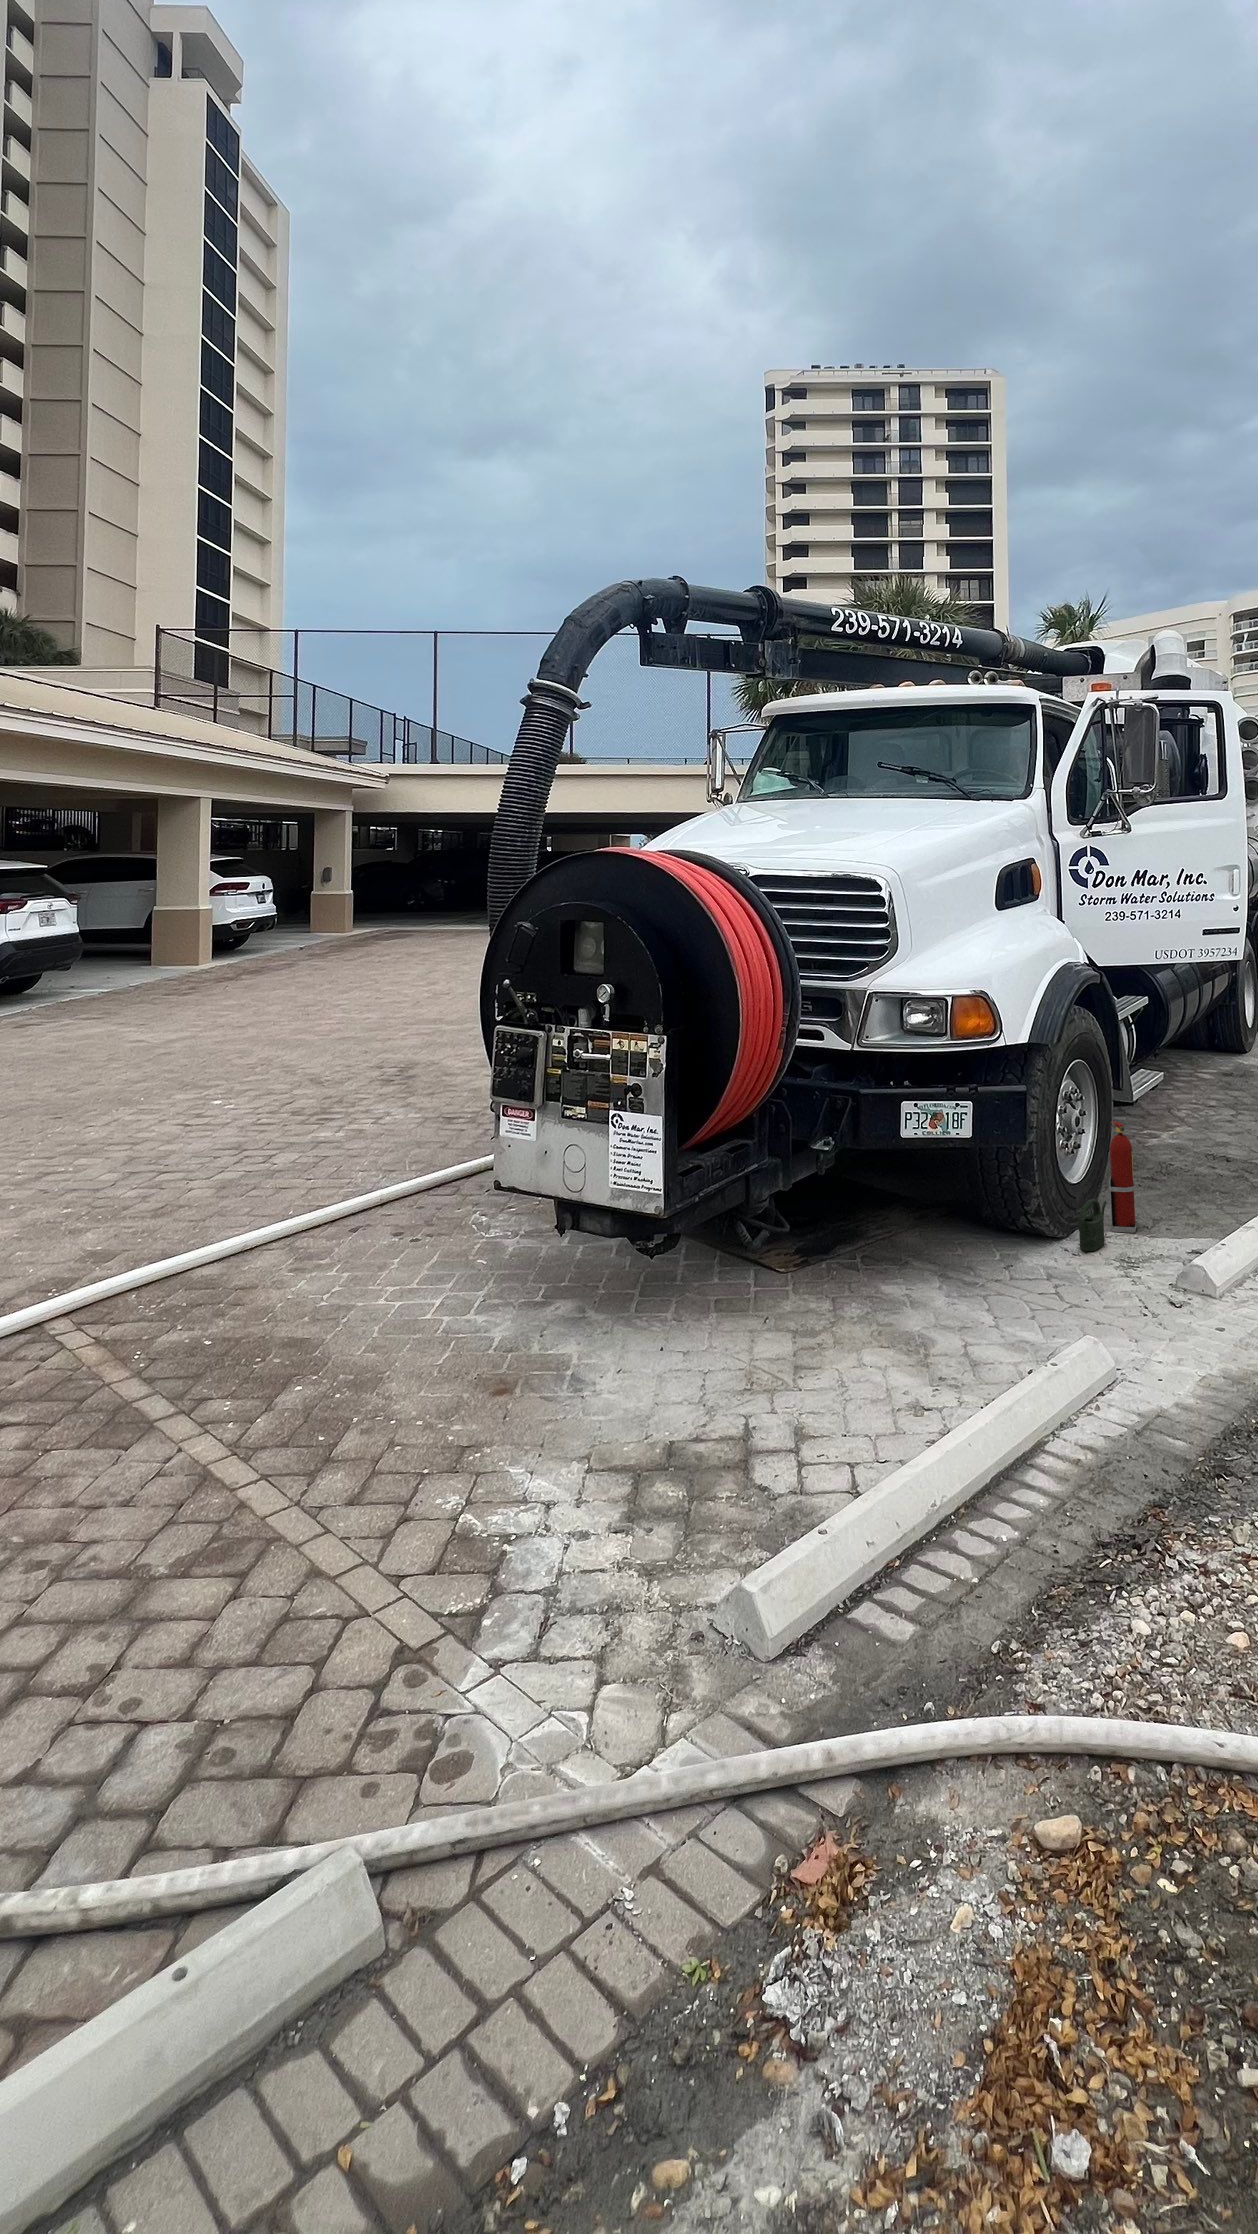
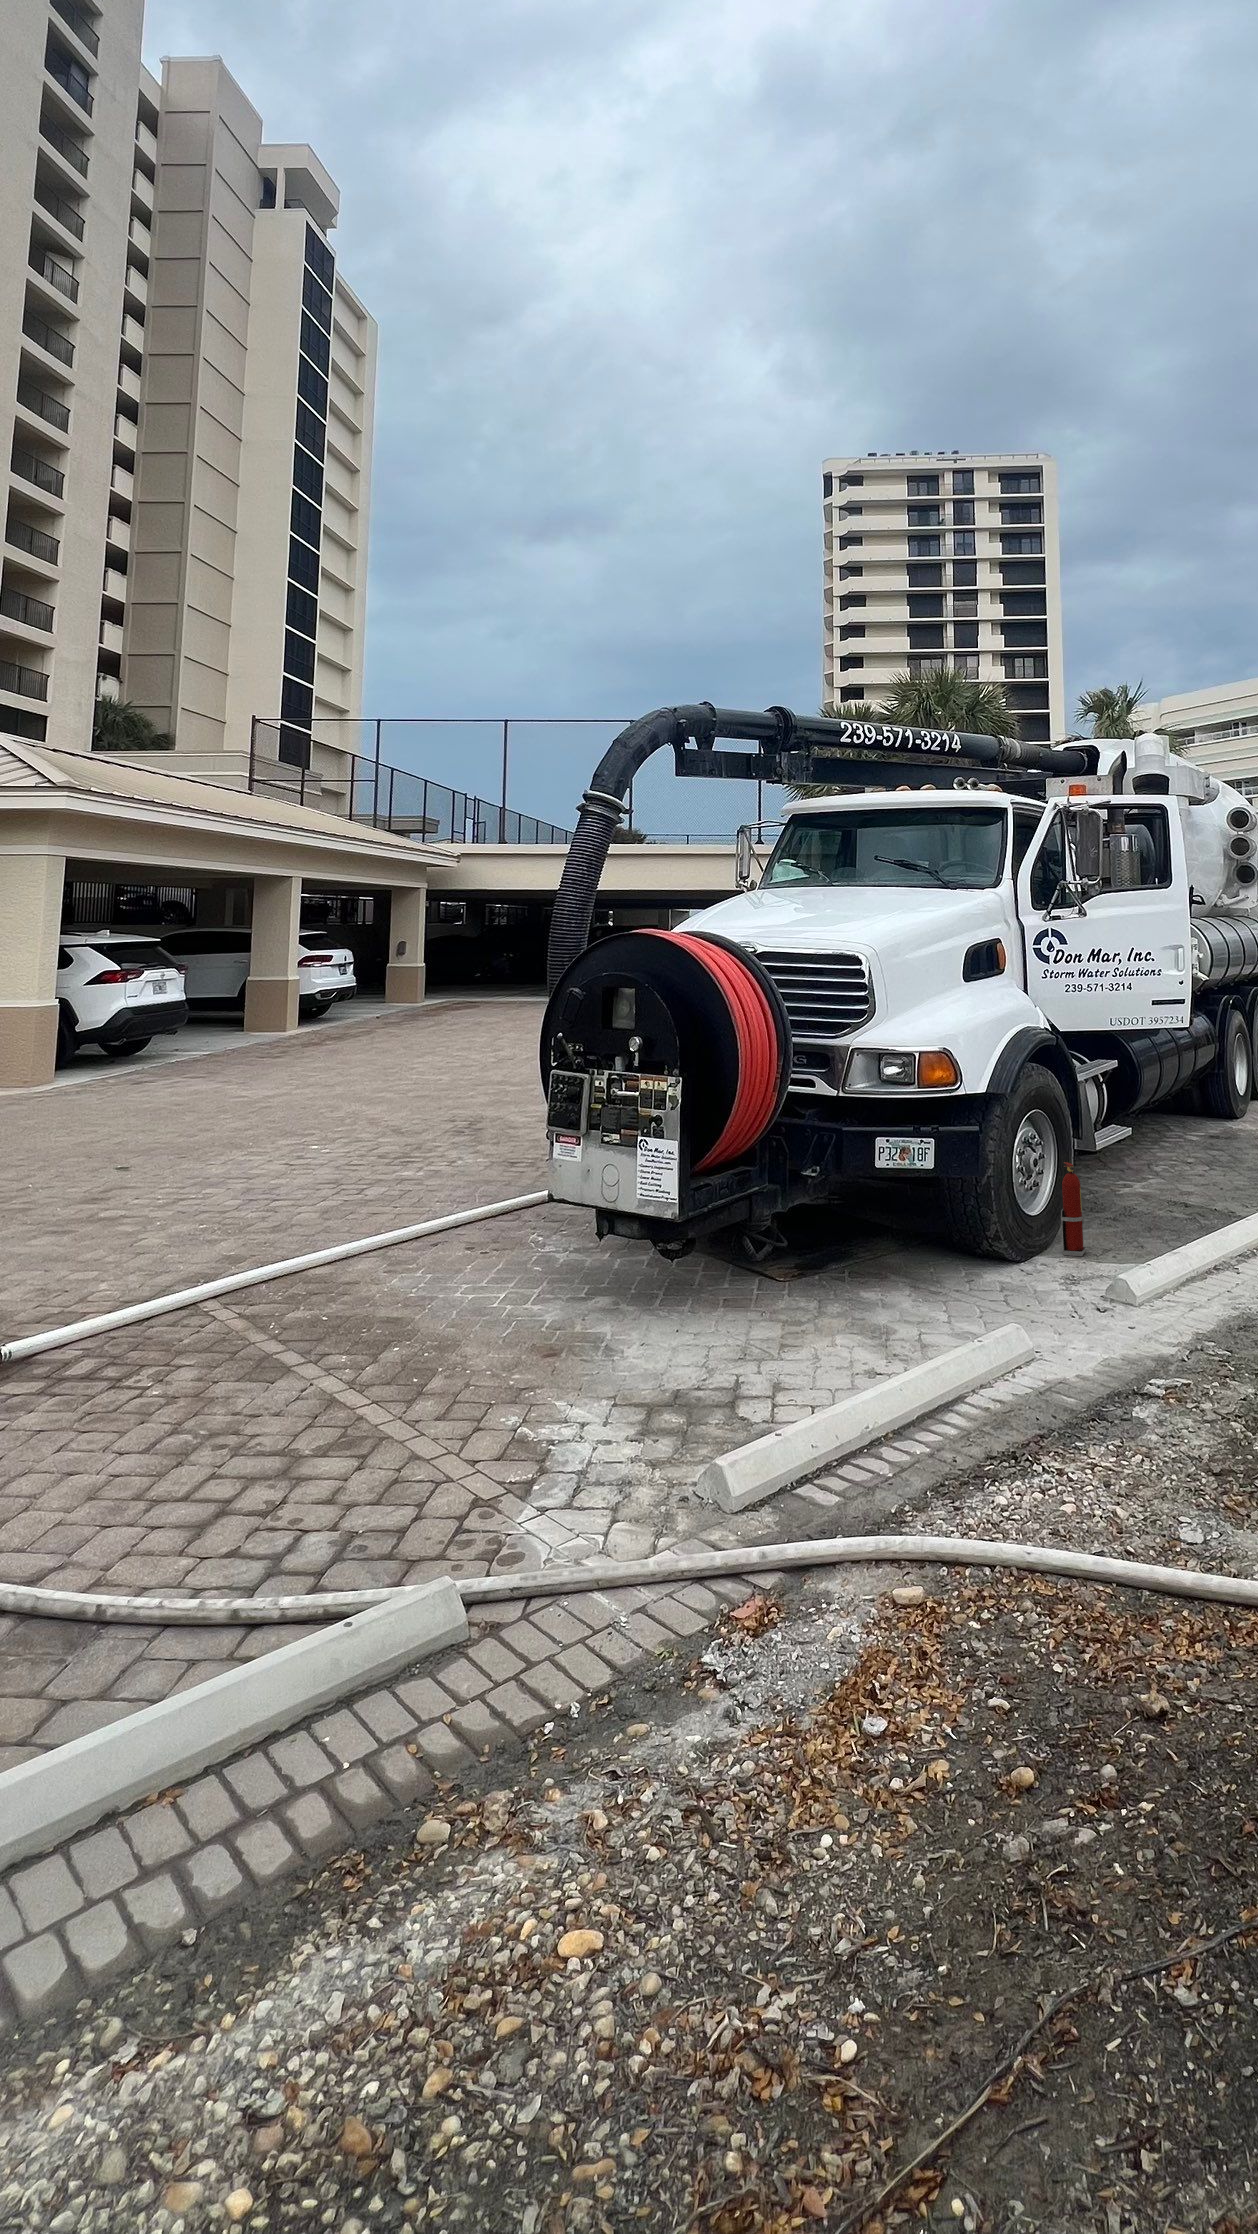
watering can: present [1079,1199,1106,1251] -> none [1030,1226,1058,1269]

